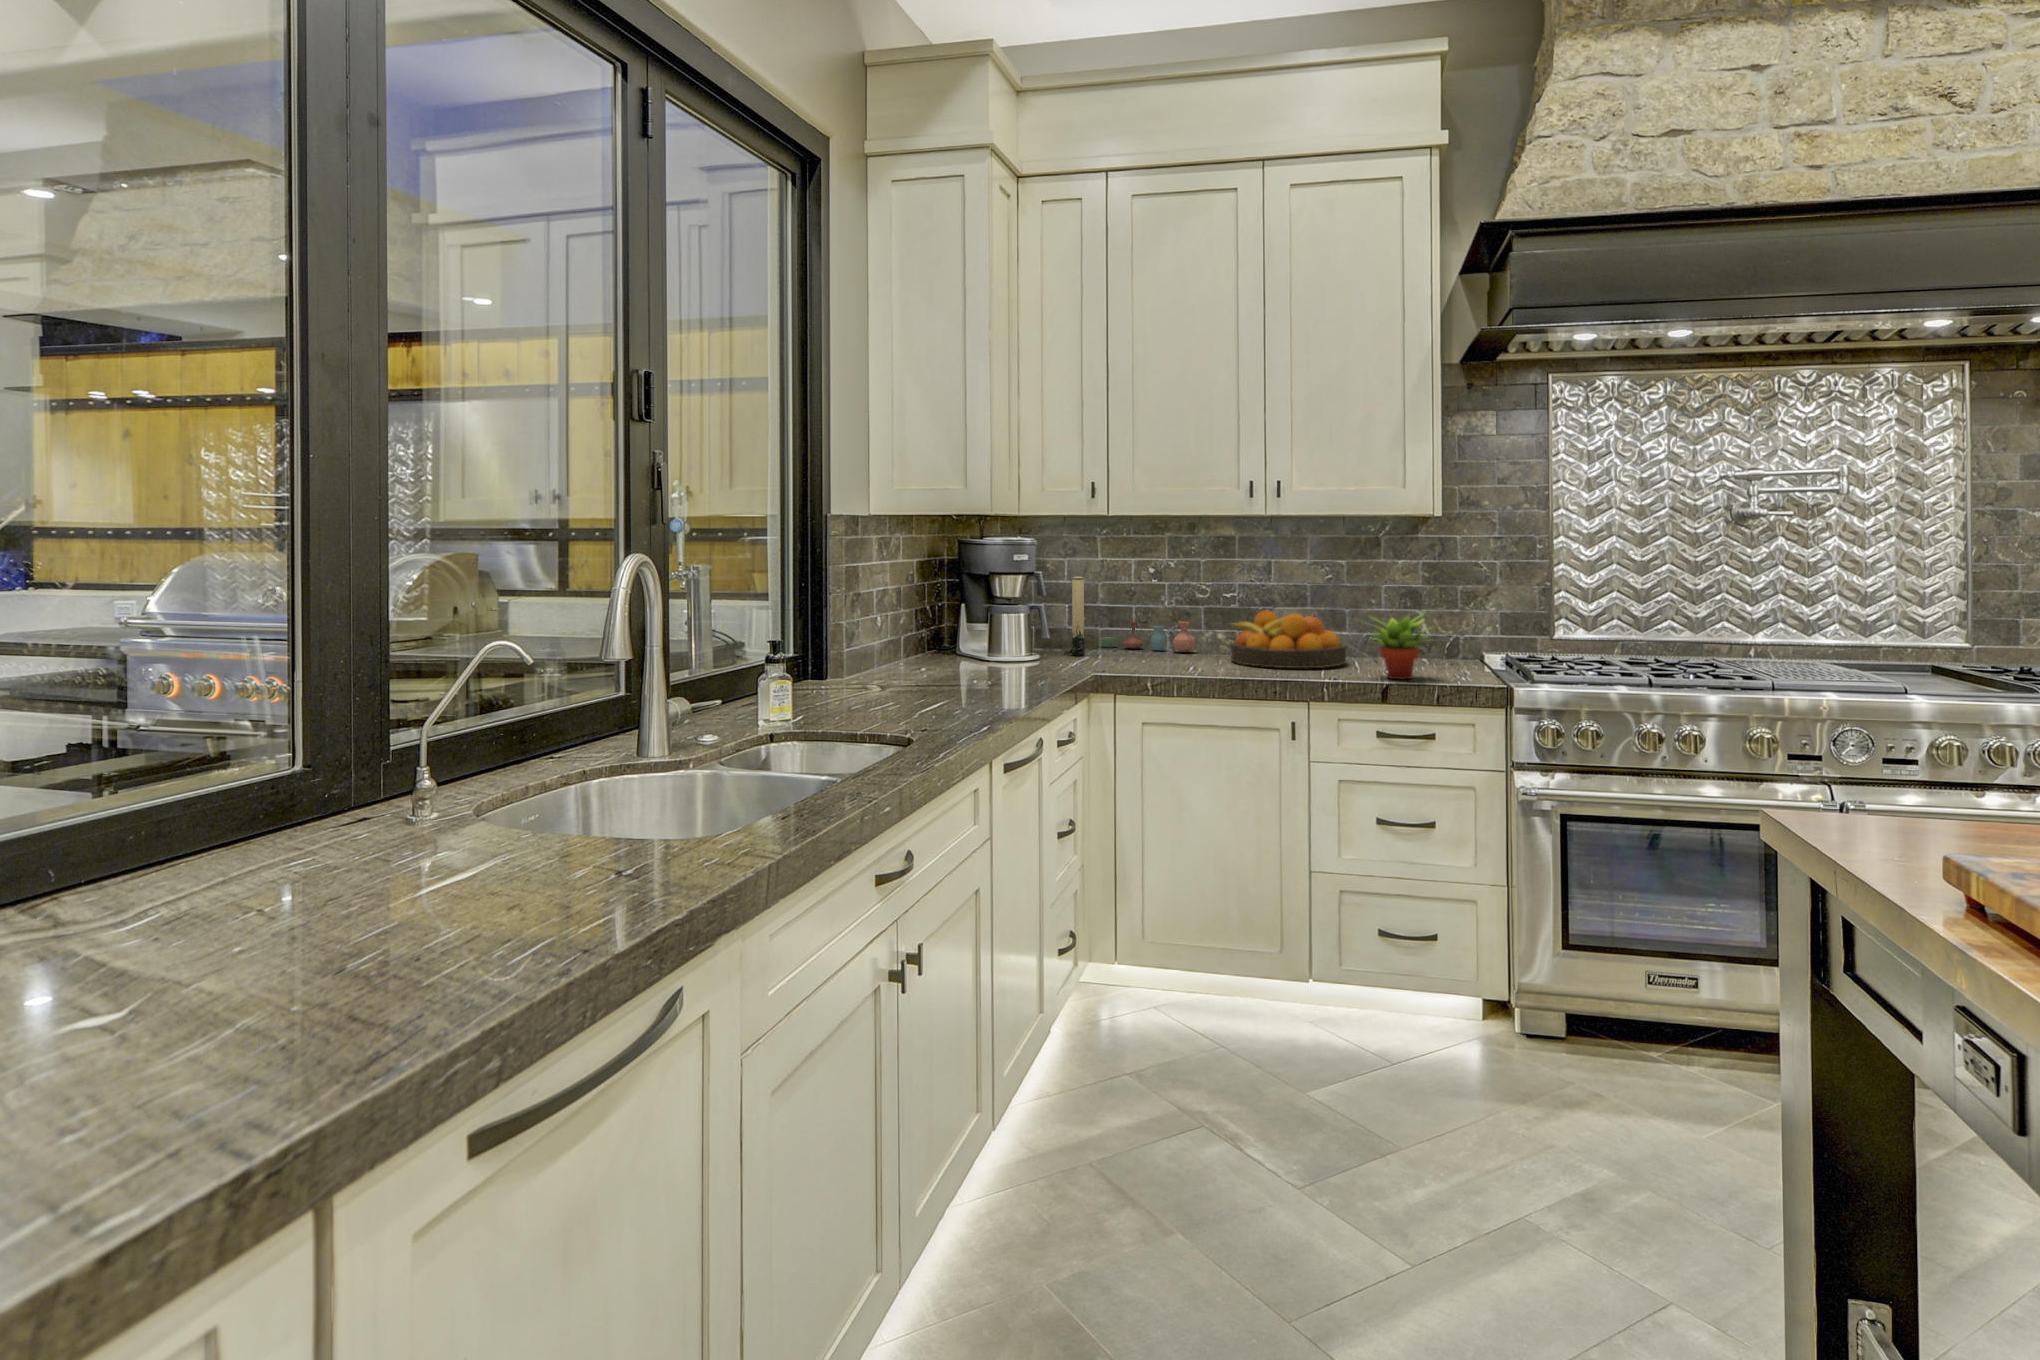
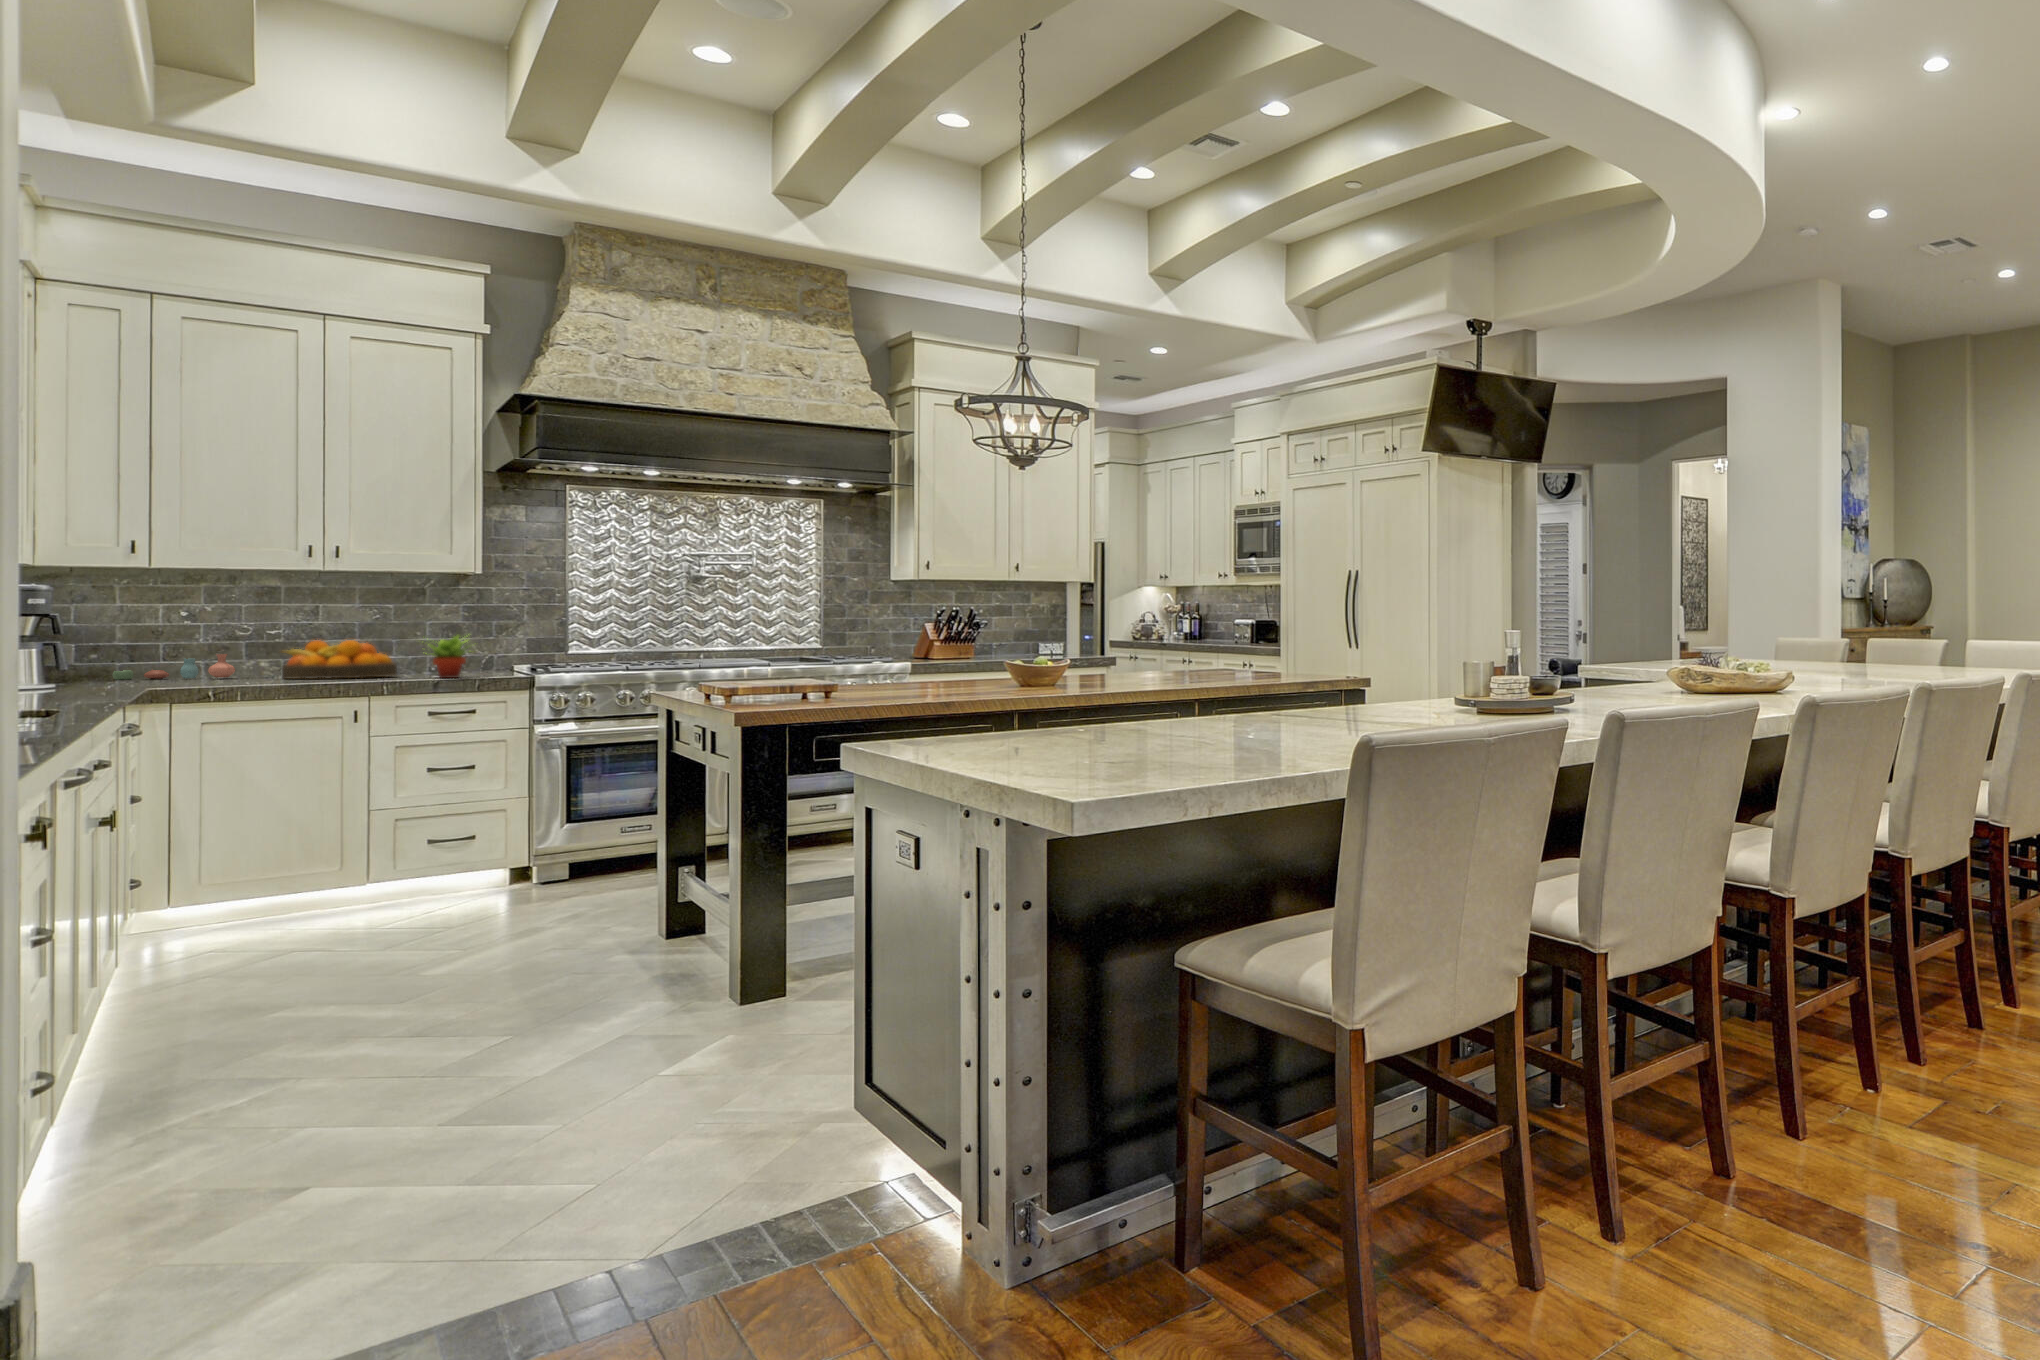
candle: present [1064,576,1085,655] -> none [80,616,109,682]

